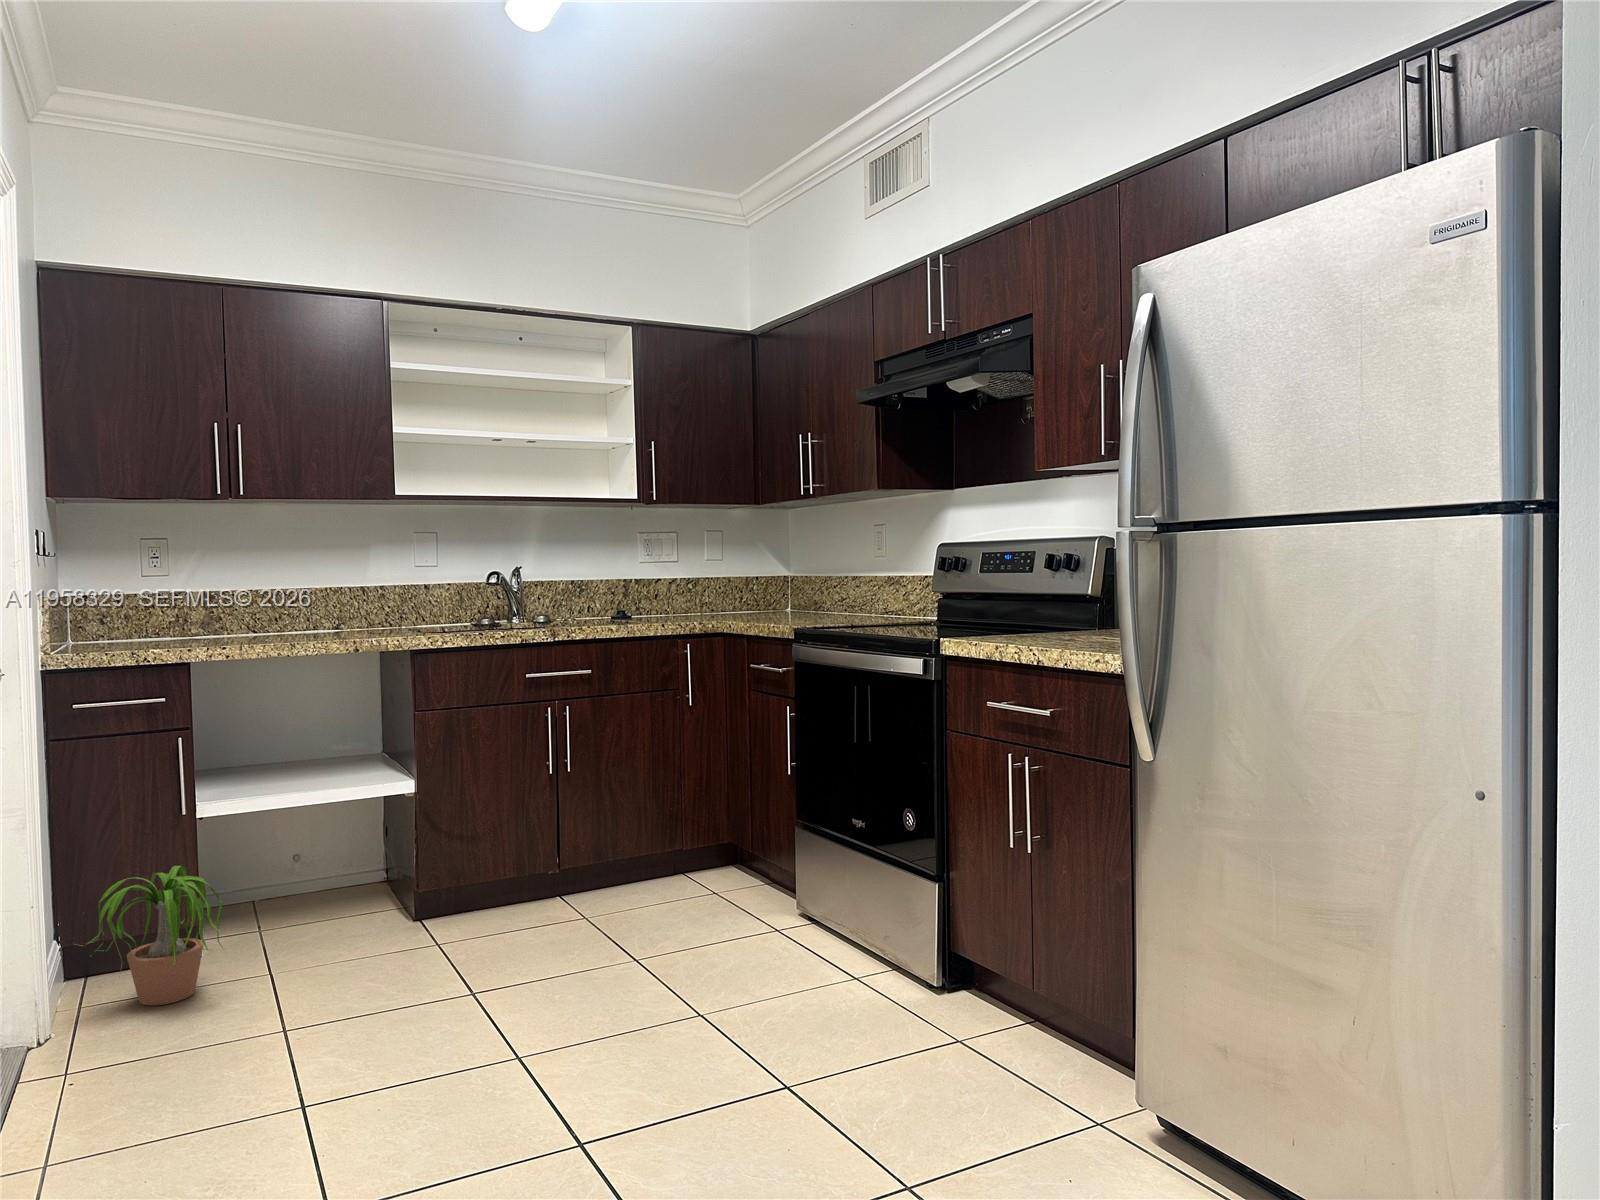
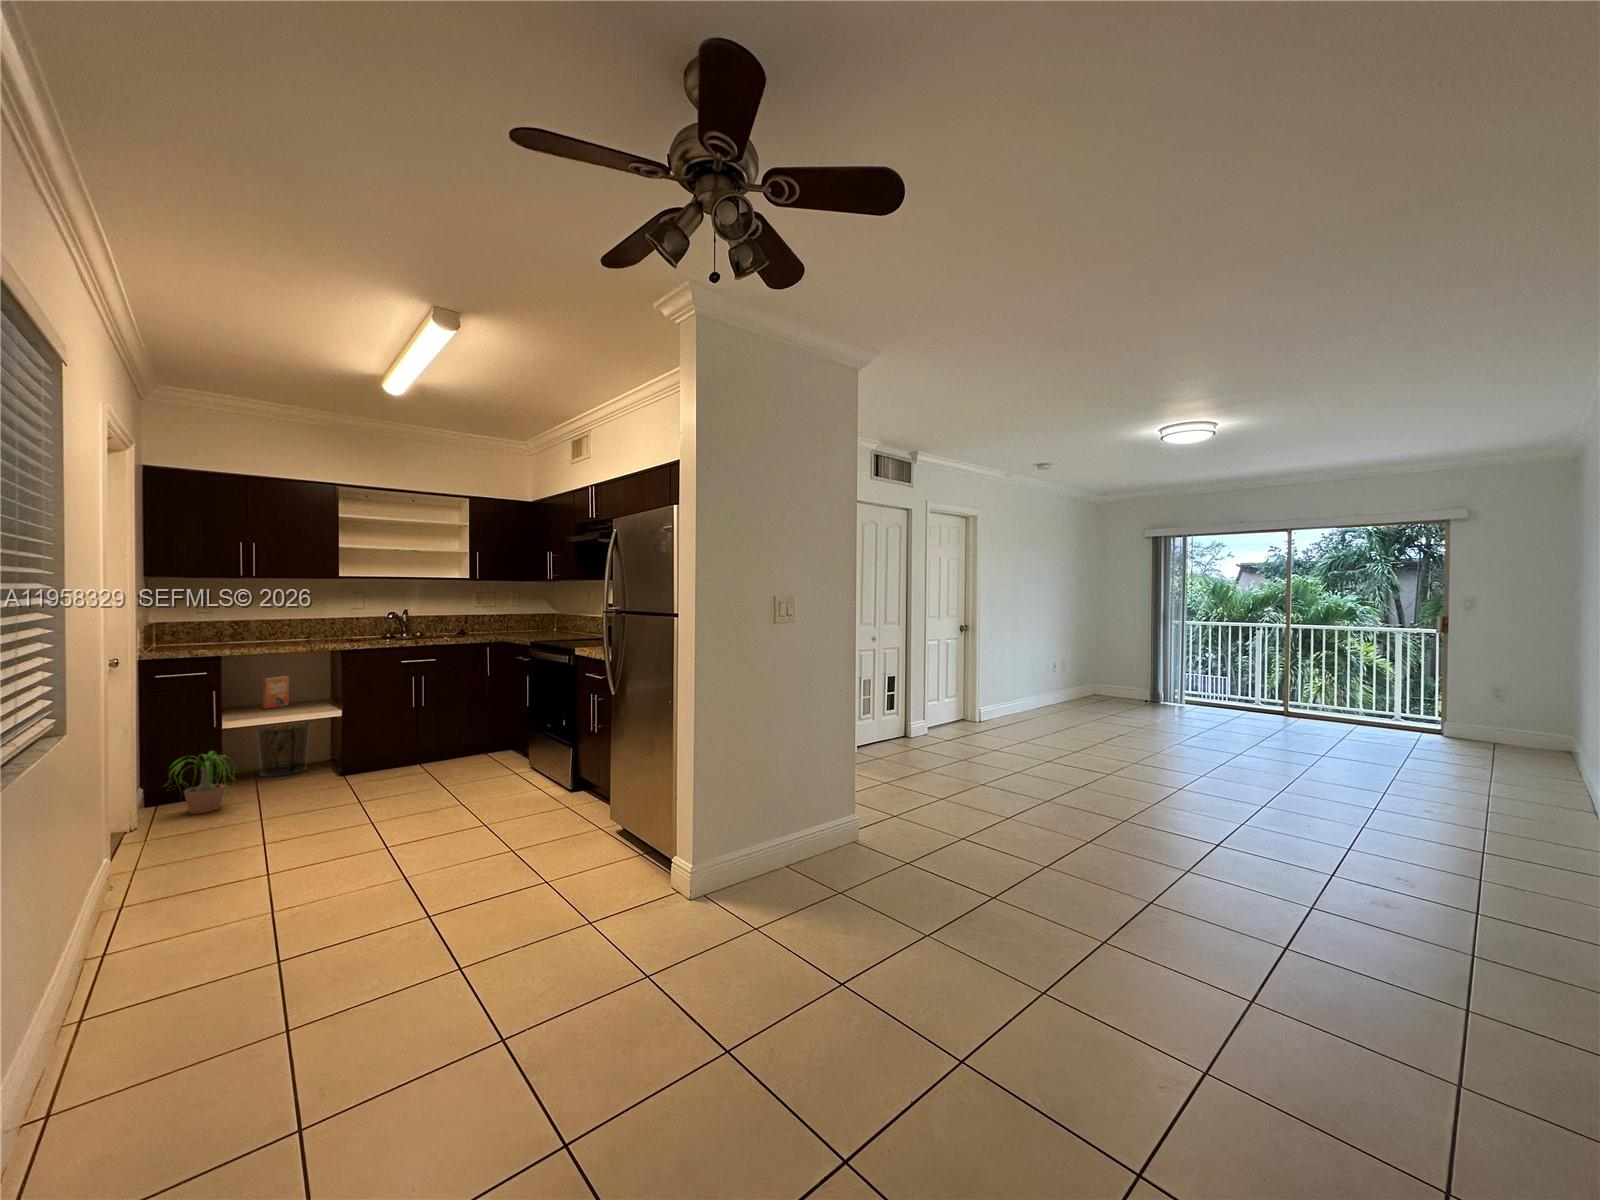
paperback book: none [234,706,345,779] -> present [263,676,289,708]
waste bin: none [256,802,354,917] -> present [256,723,310,777]

